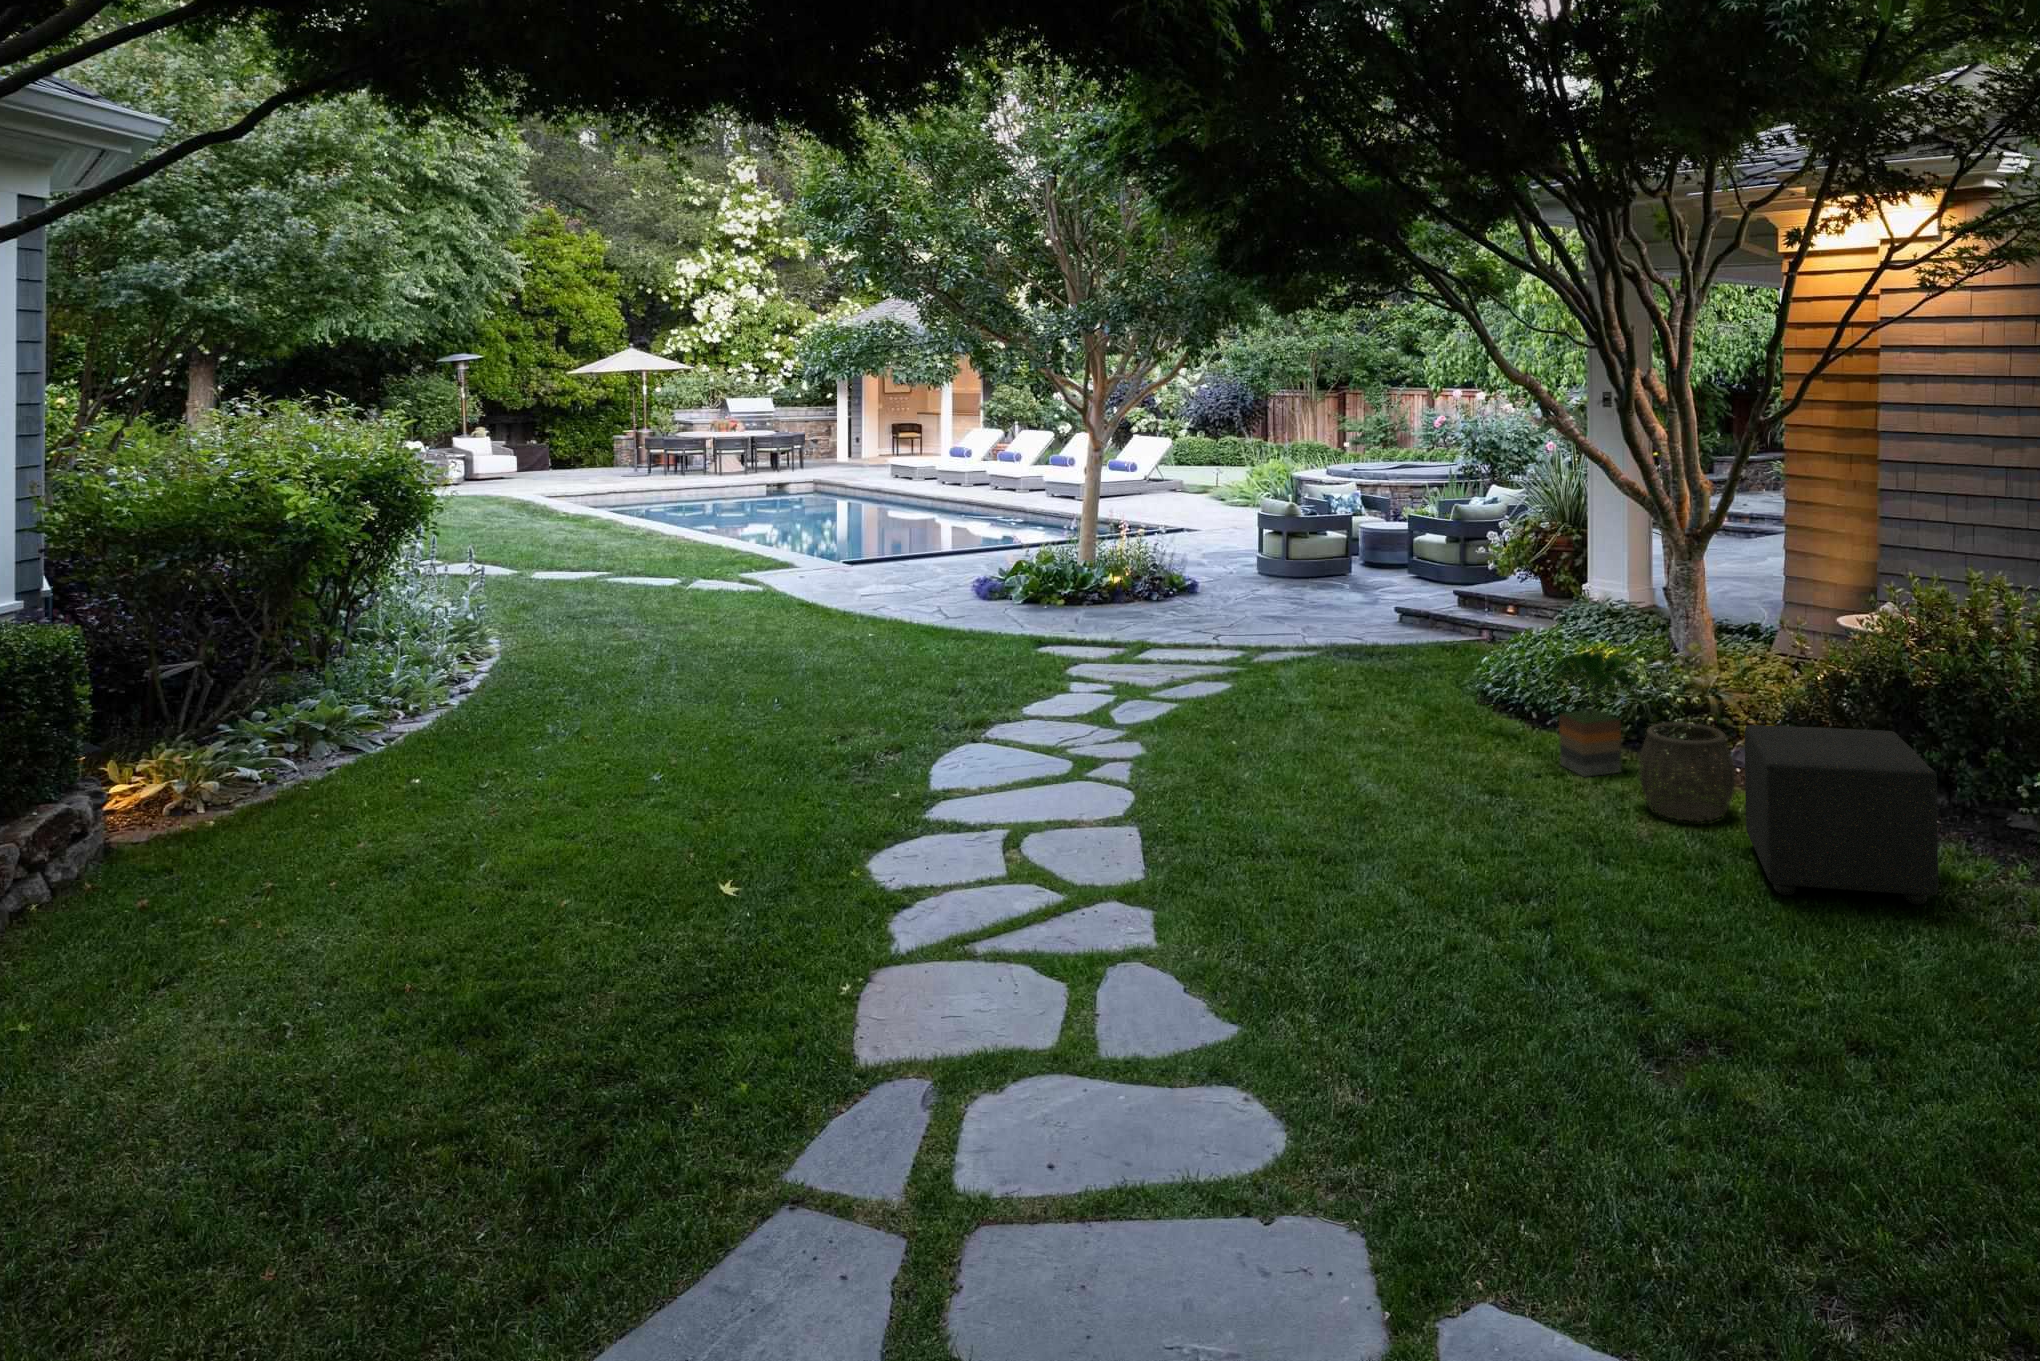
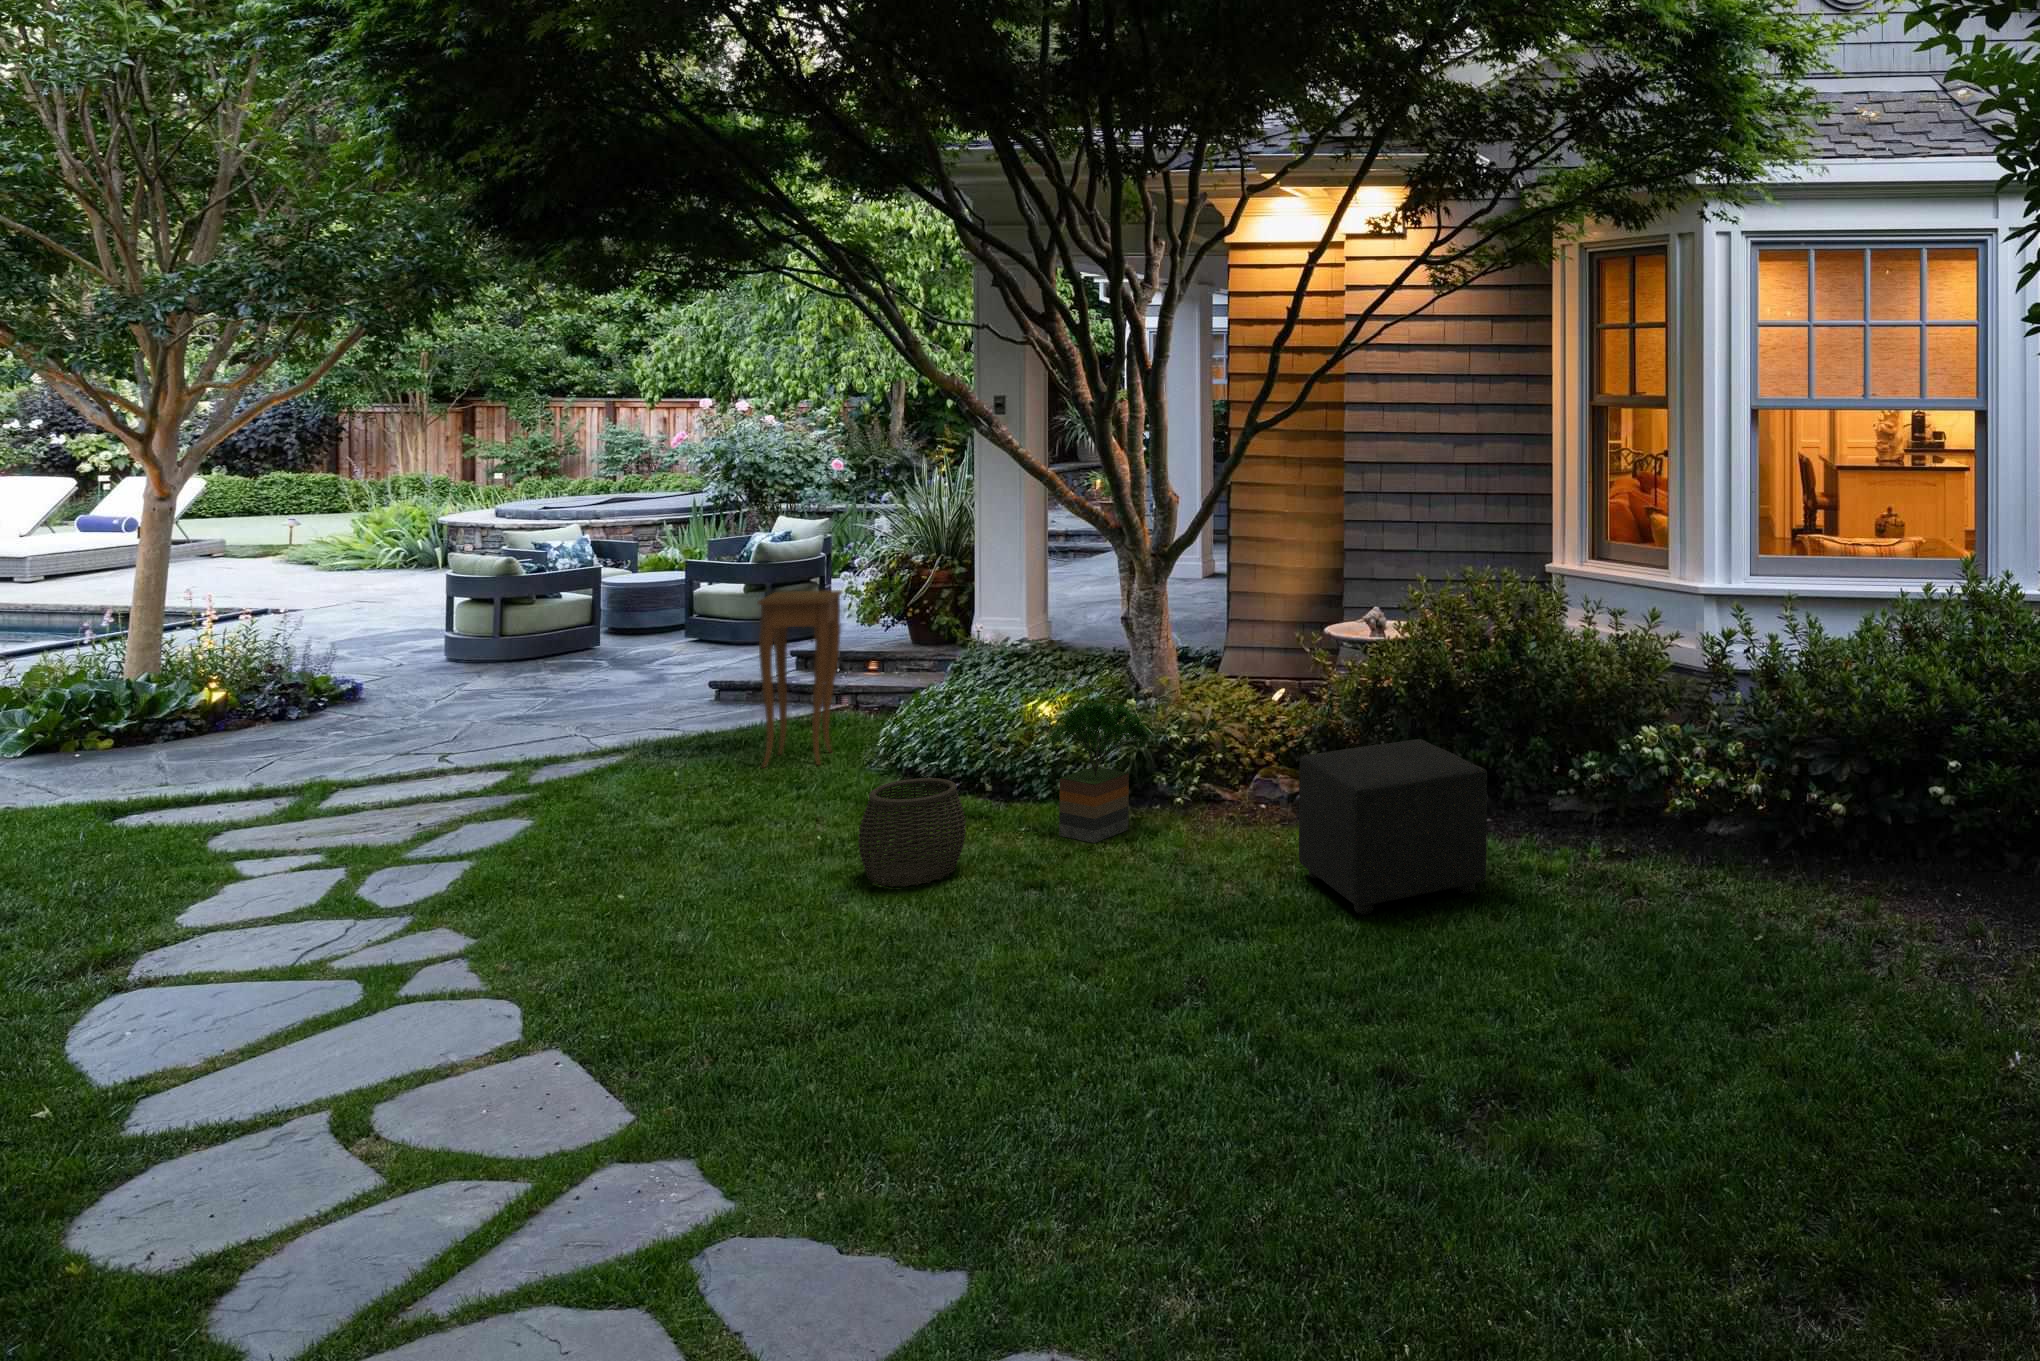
side table: none [1379,534,1447,678] -> present [758,590,842,767]
woven basket: present [1639,722,1735,822] -> present [858,778,966,887]

